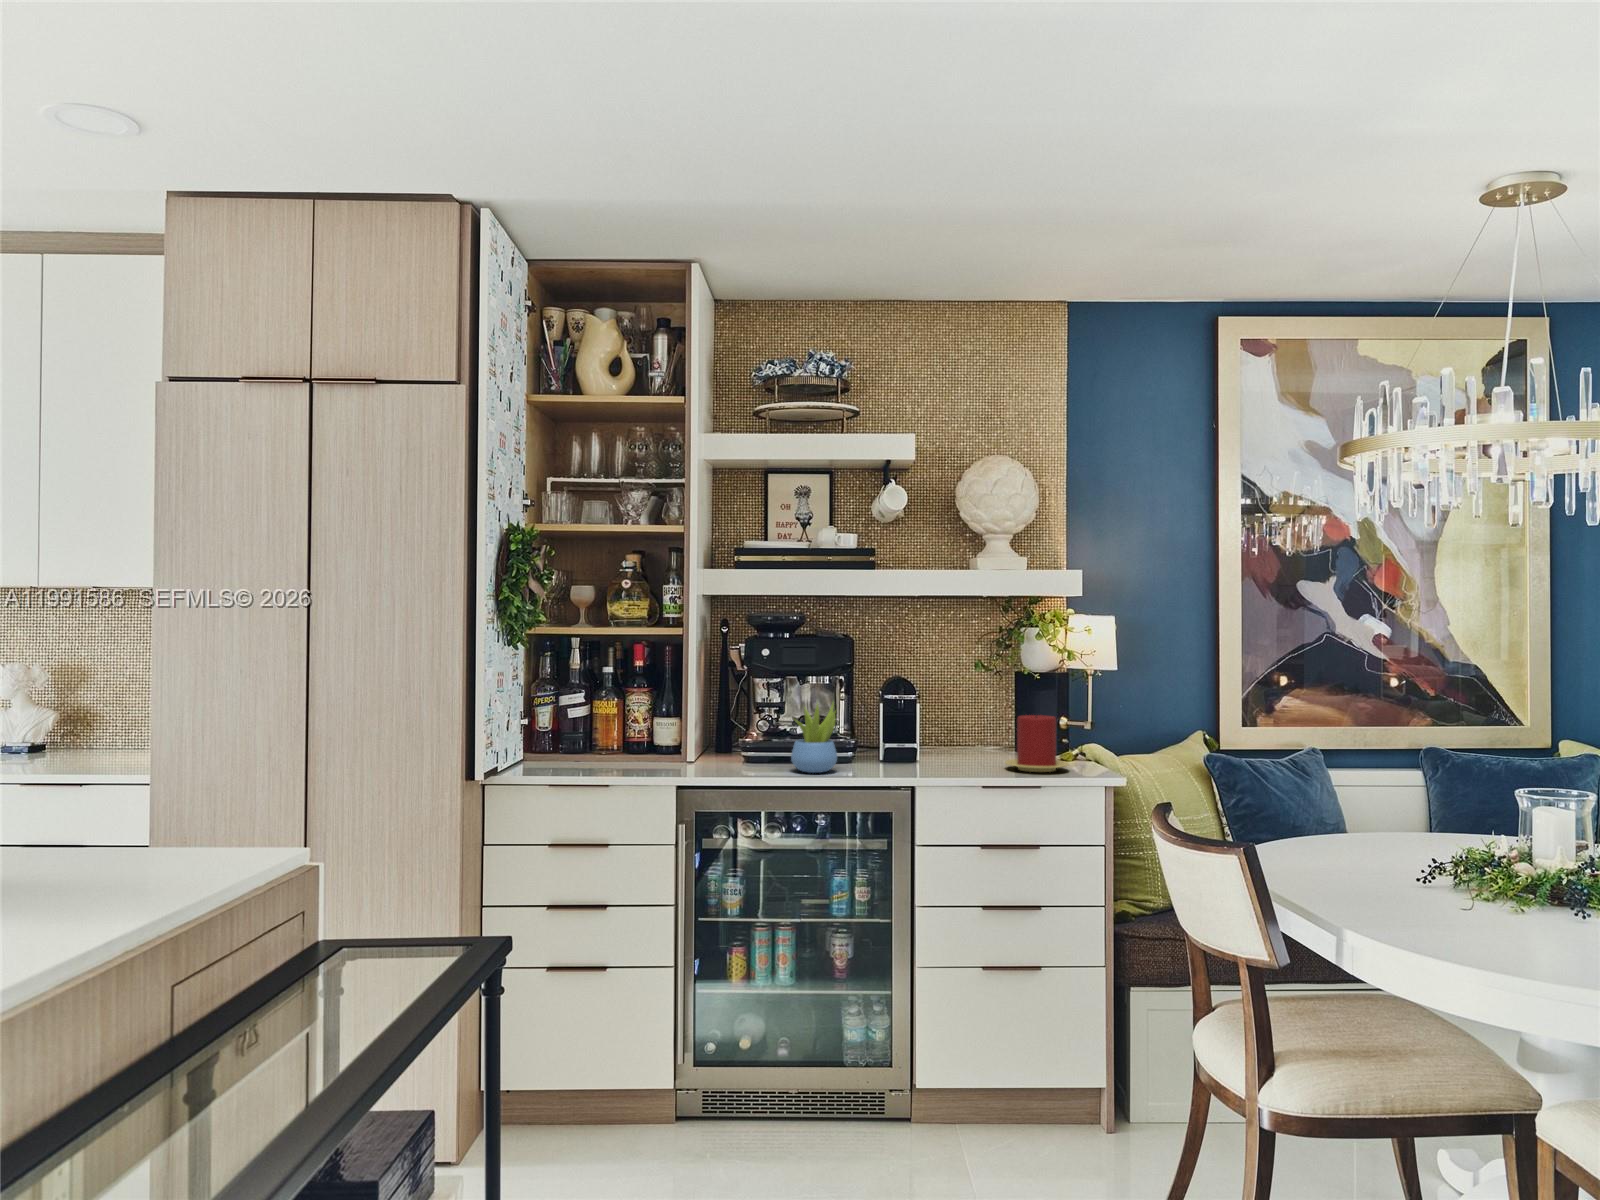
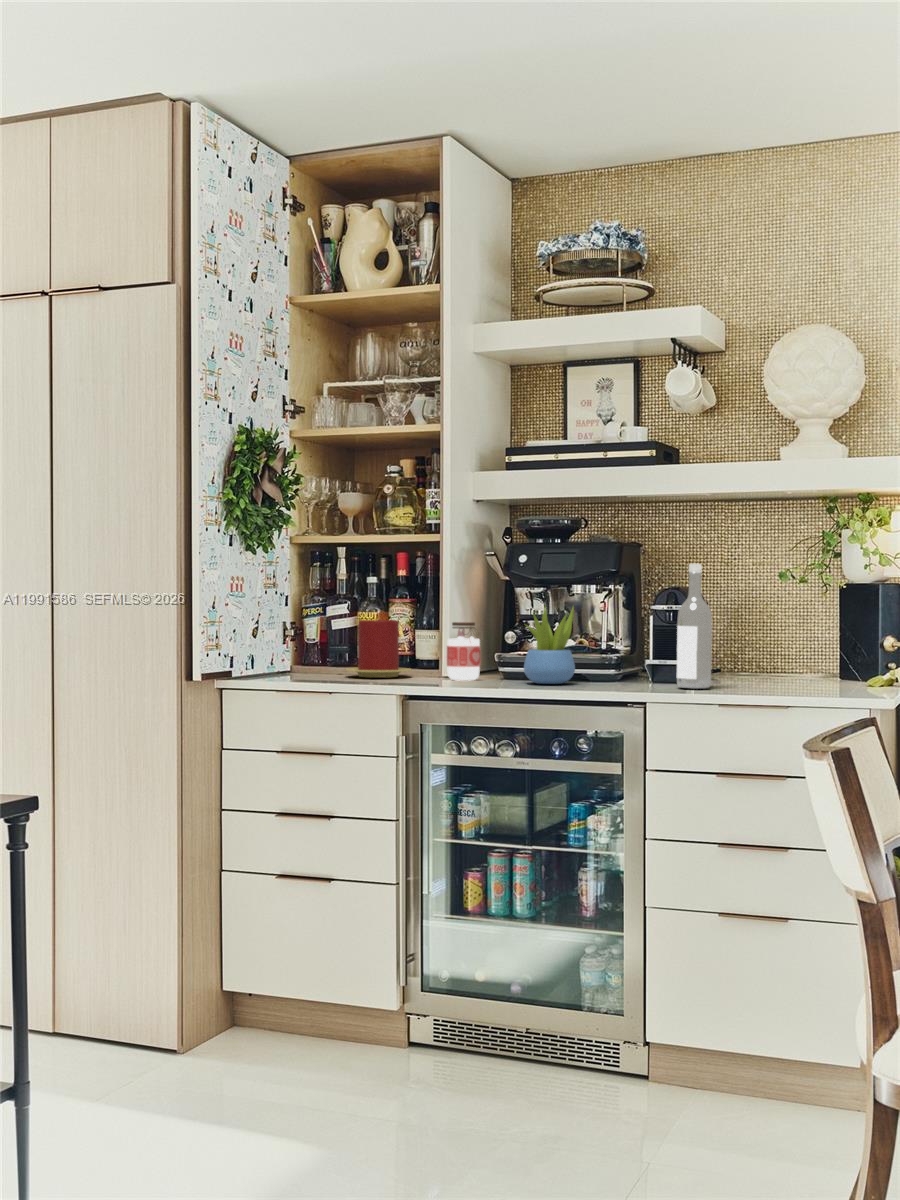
wine bottle: none [929,665,959,774] -> present [677,564,712,689]
candle: present [1005,715,1069,772] -> present [345,620,412,678]
jar: none [717,716,748,772] -> present [447,622,481,681]

